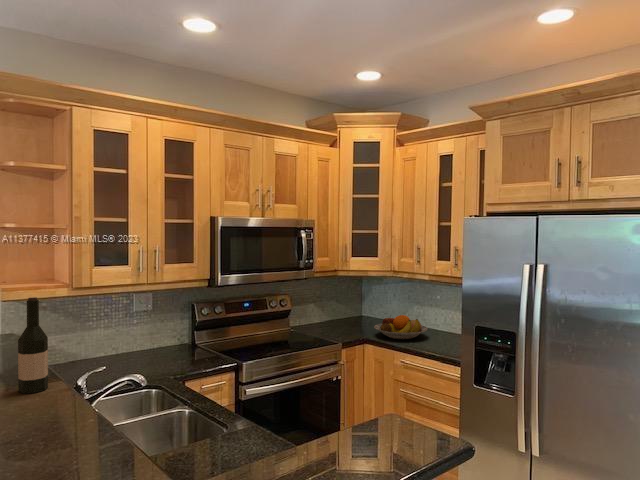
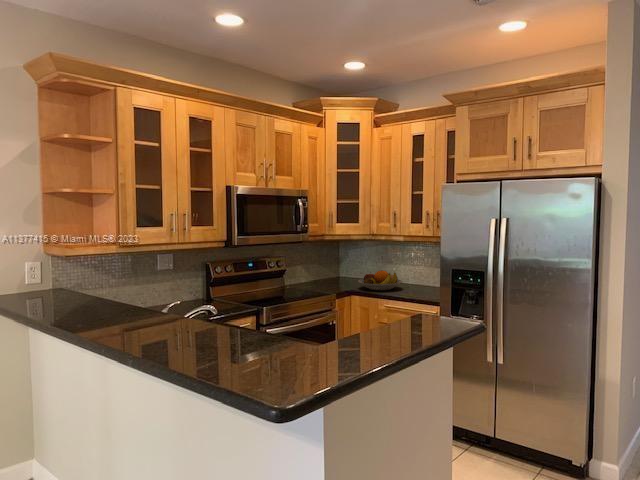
wine bottle: present [18,297,48,394] -> none [124,241,146,318]

